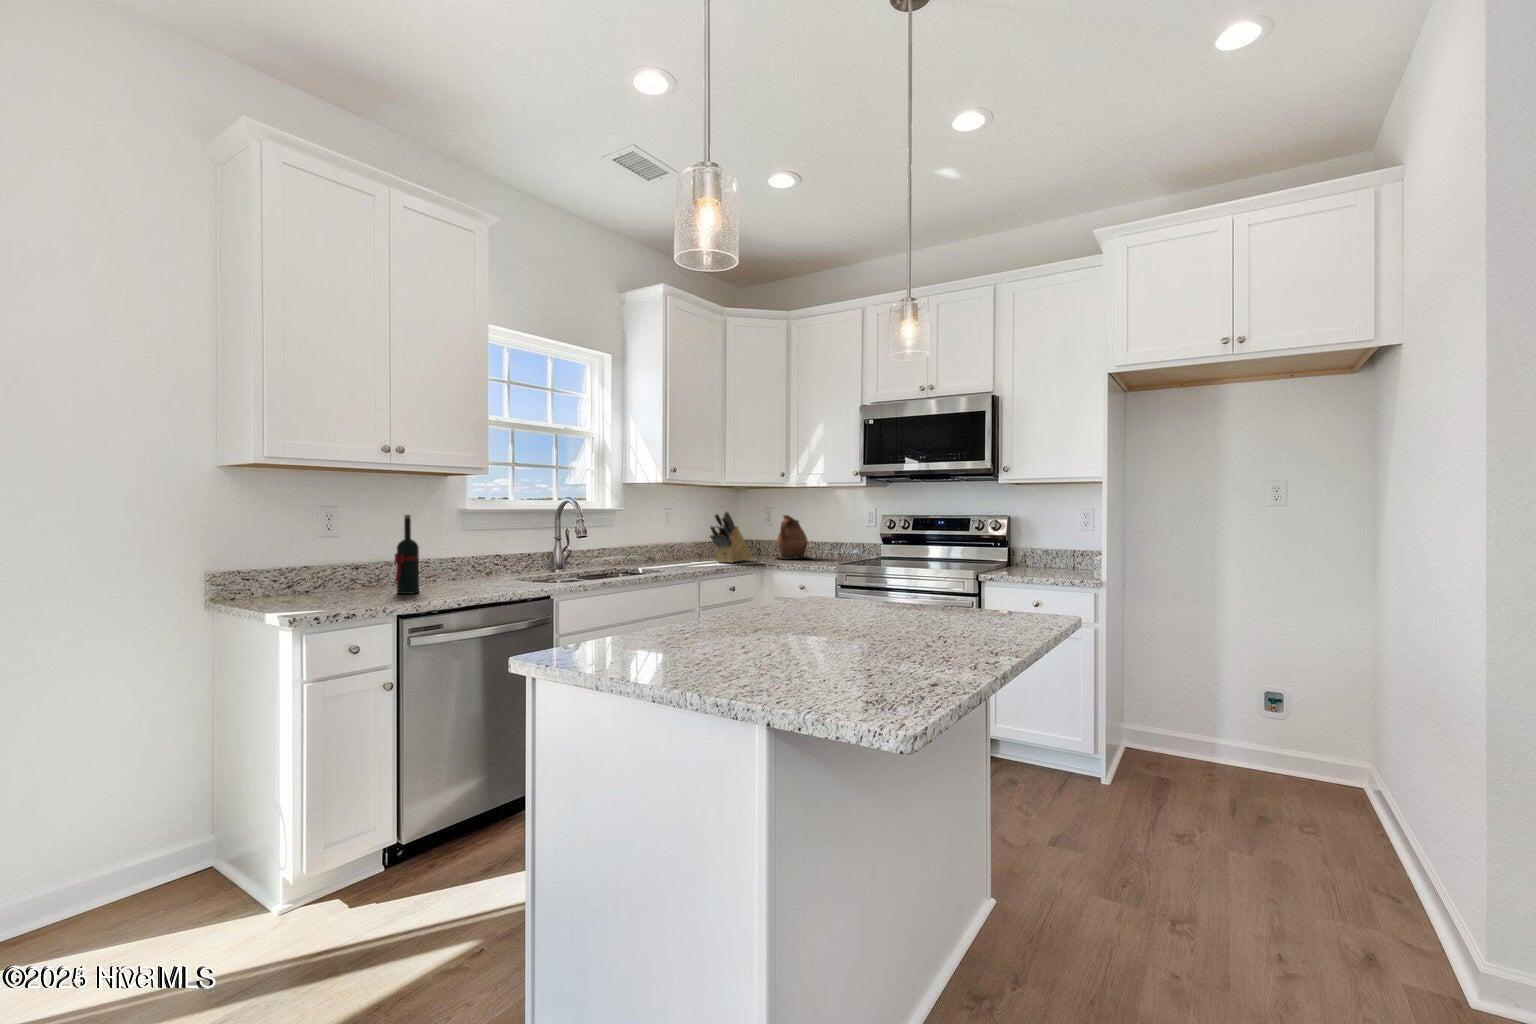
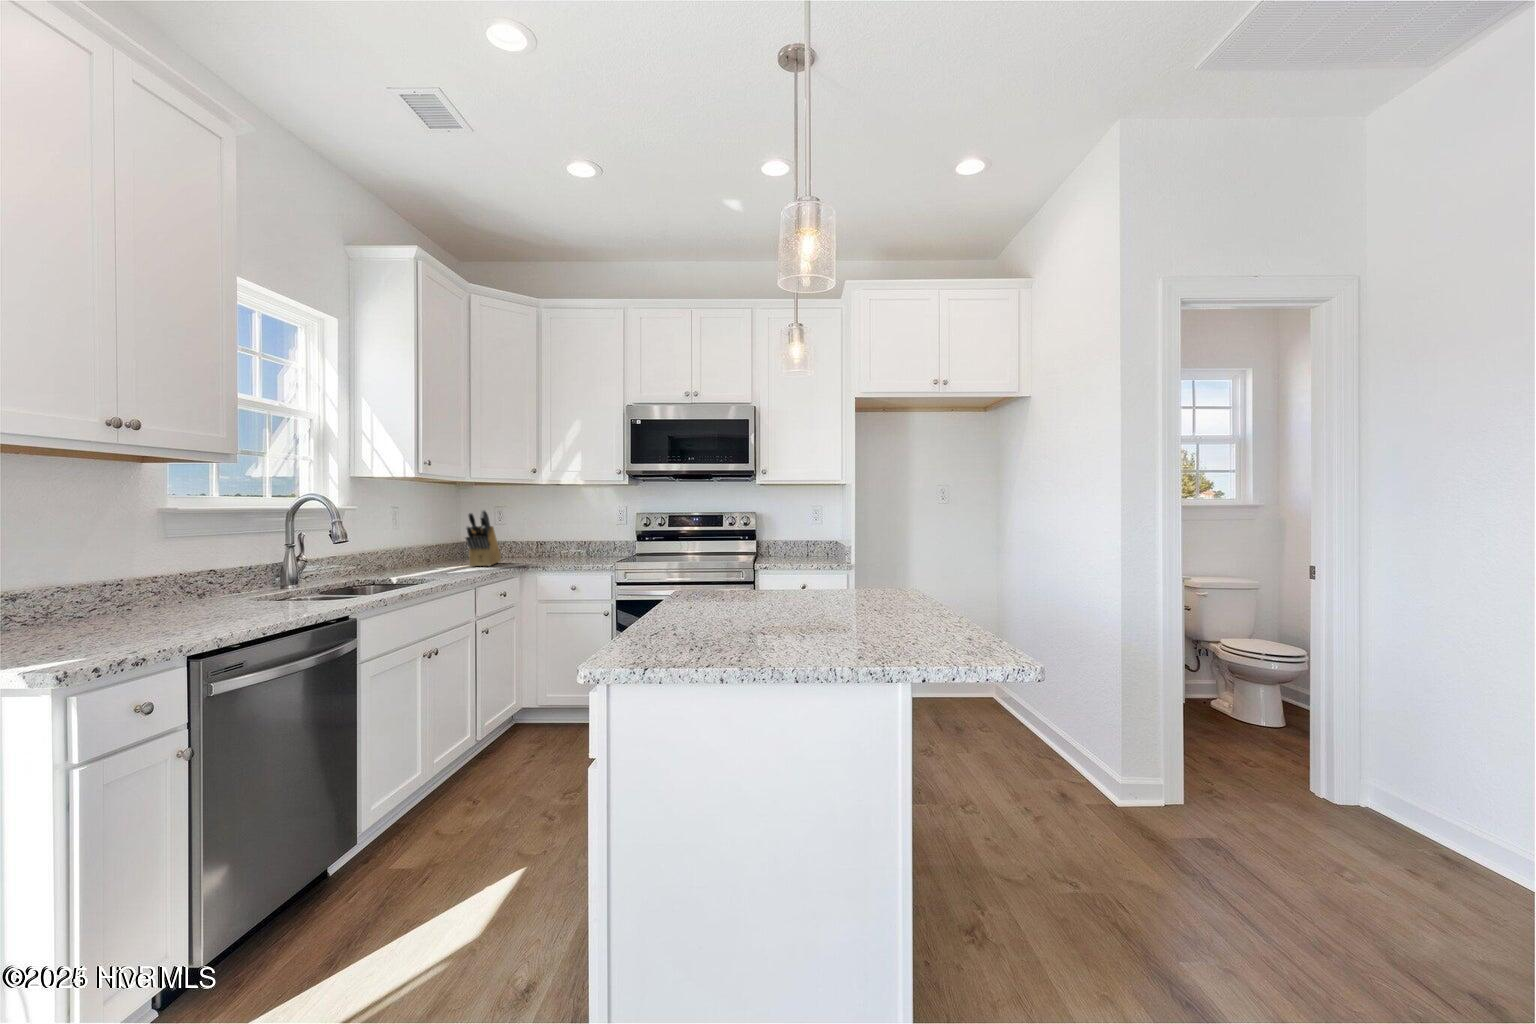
wine bottle: present [394,515,419,594] -> none [88,515,137,645]
ceramic pitcher: present [777,515,808,559] -> none [515,514,560,559]

